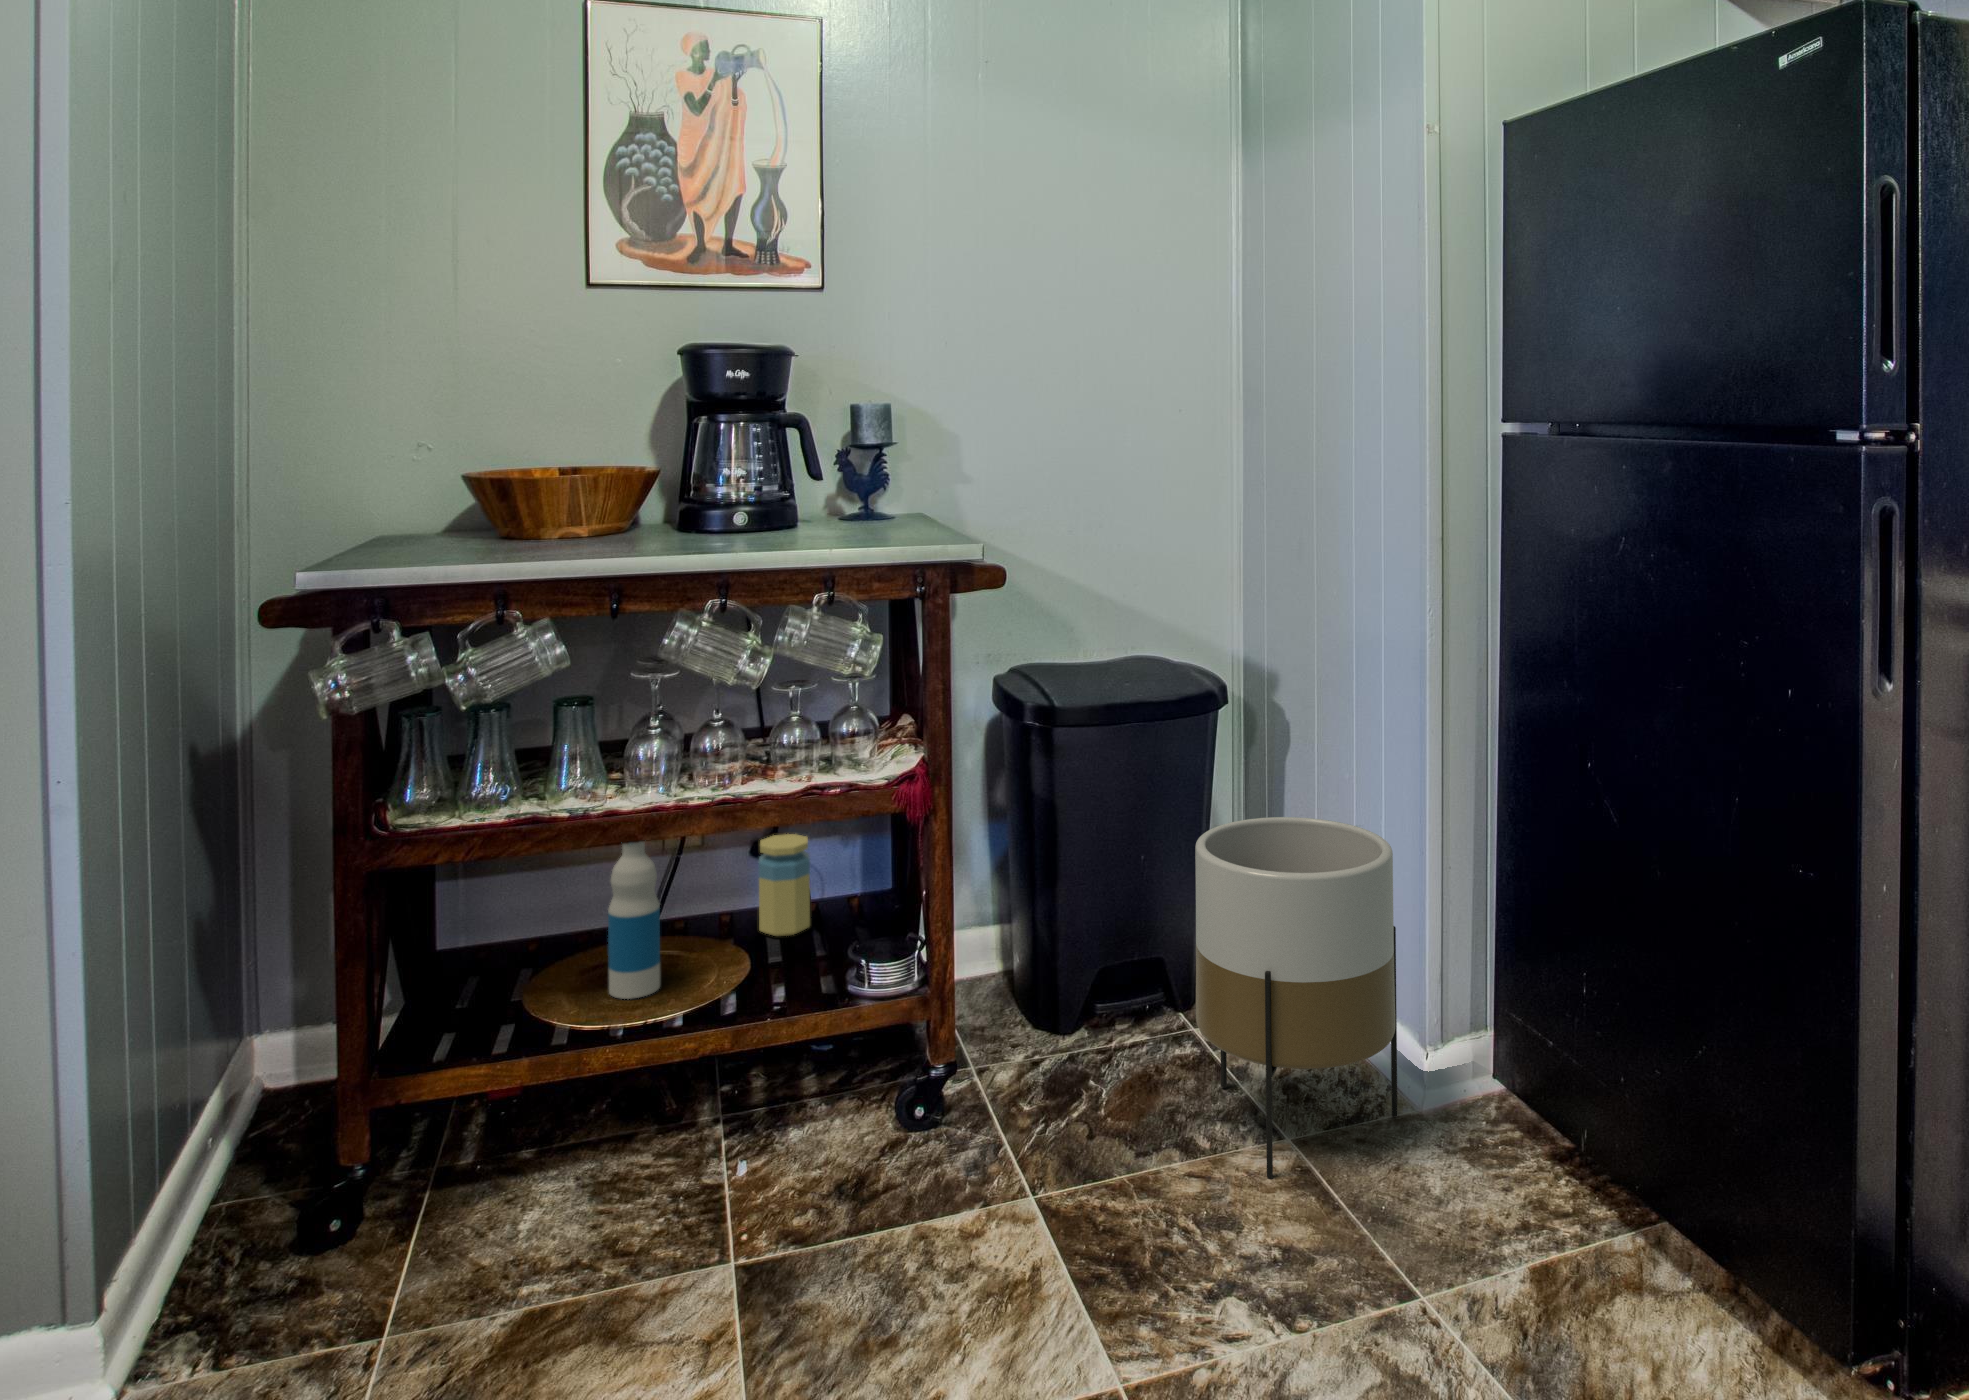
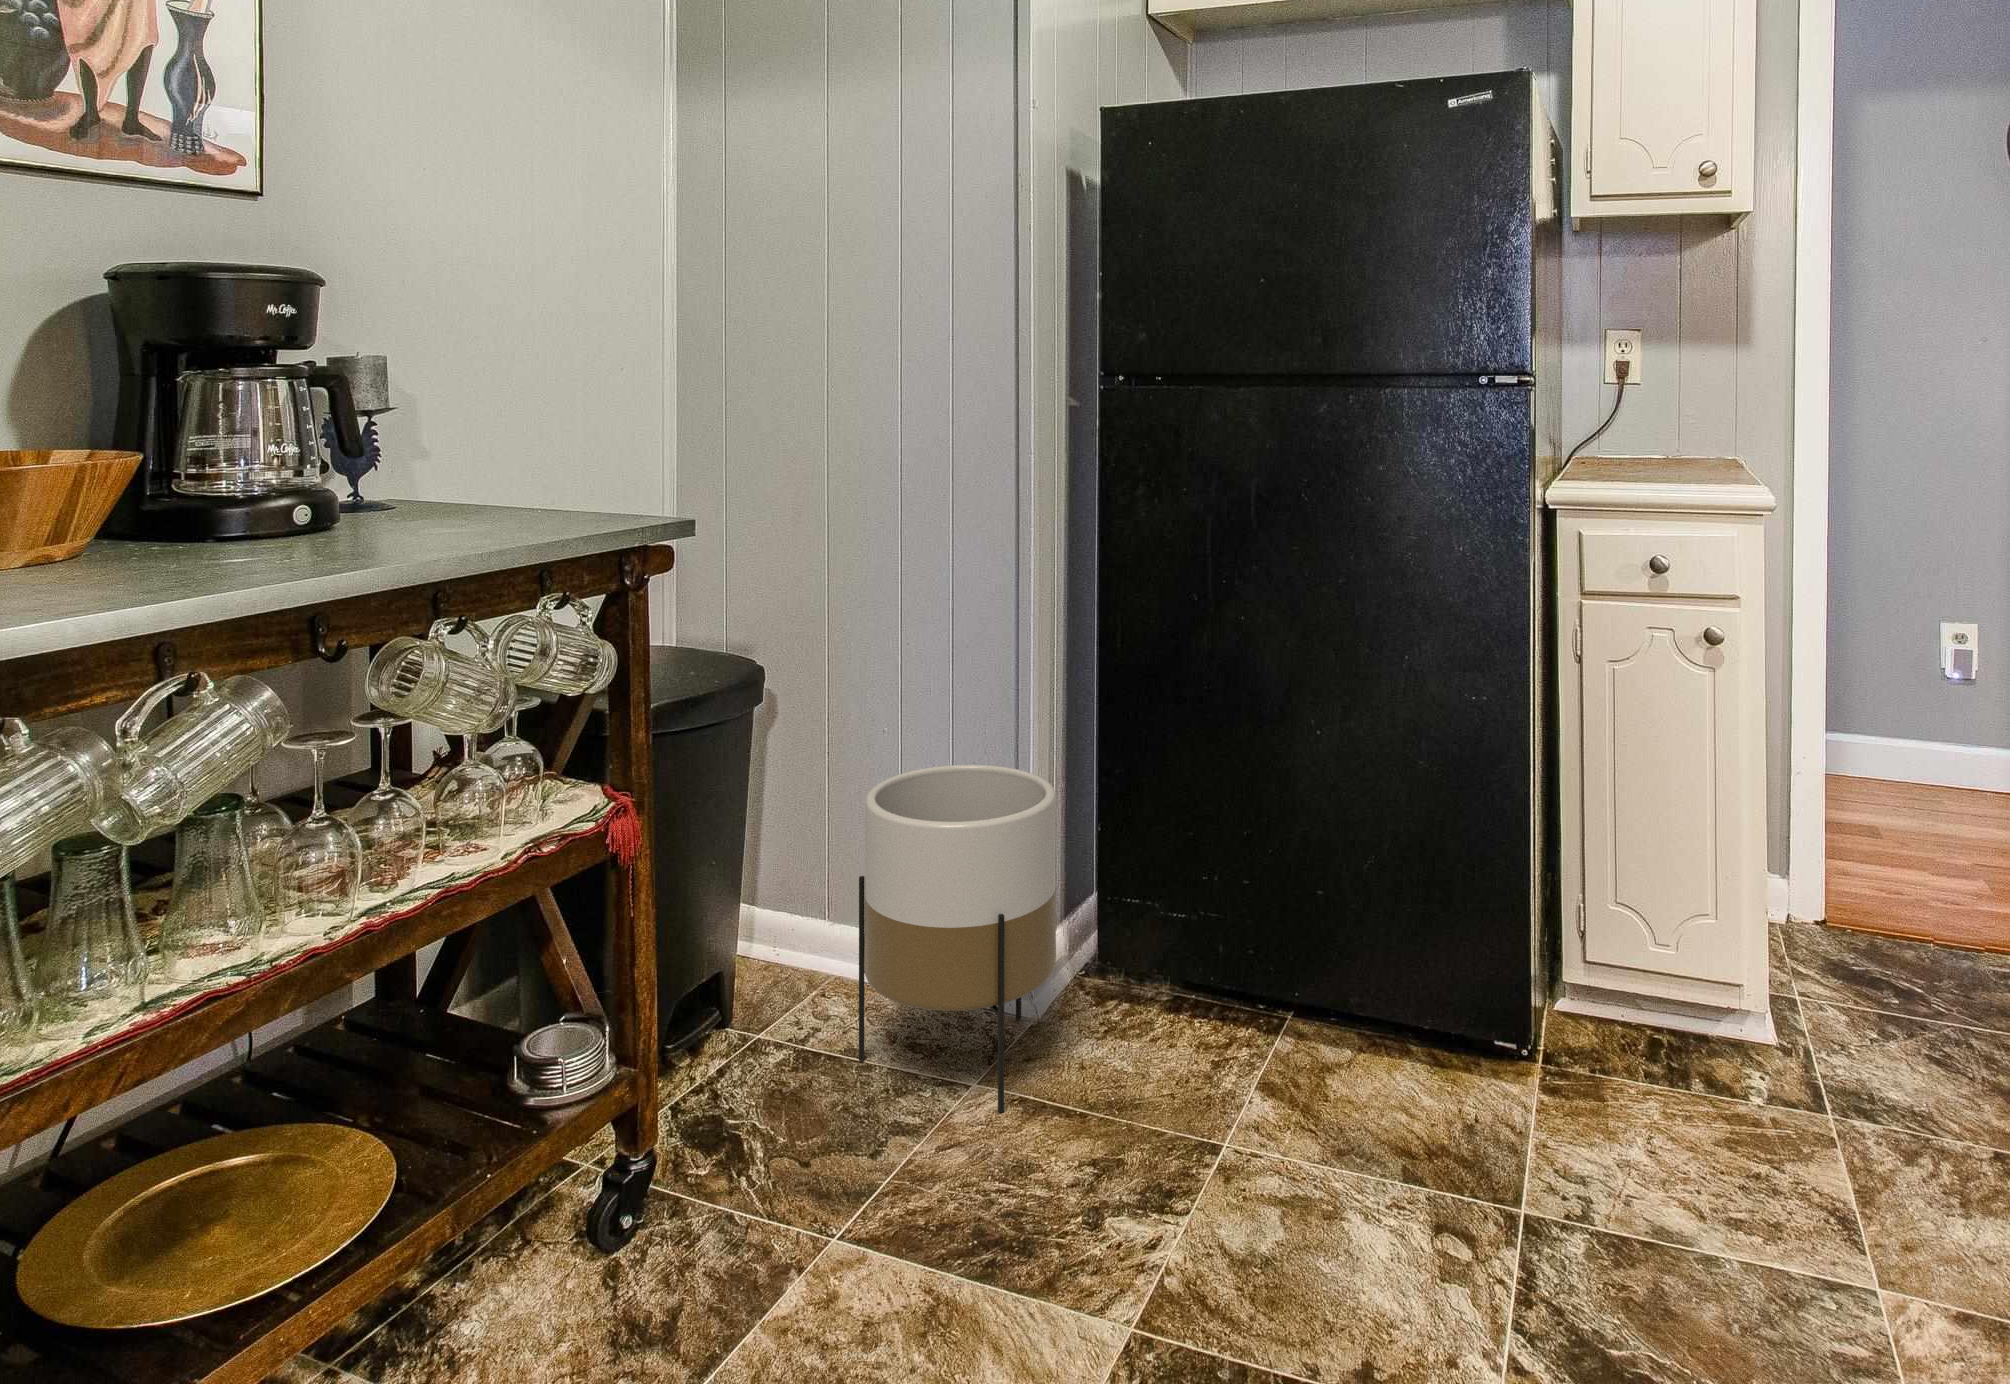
jar: present [759,834,810,936] -> none [277,952,364,1105]
bottle: present [608,842,660,999] -> none [173,994,264,1277]

